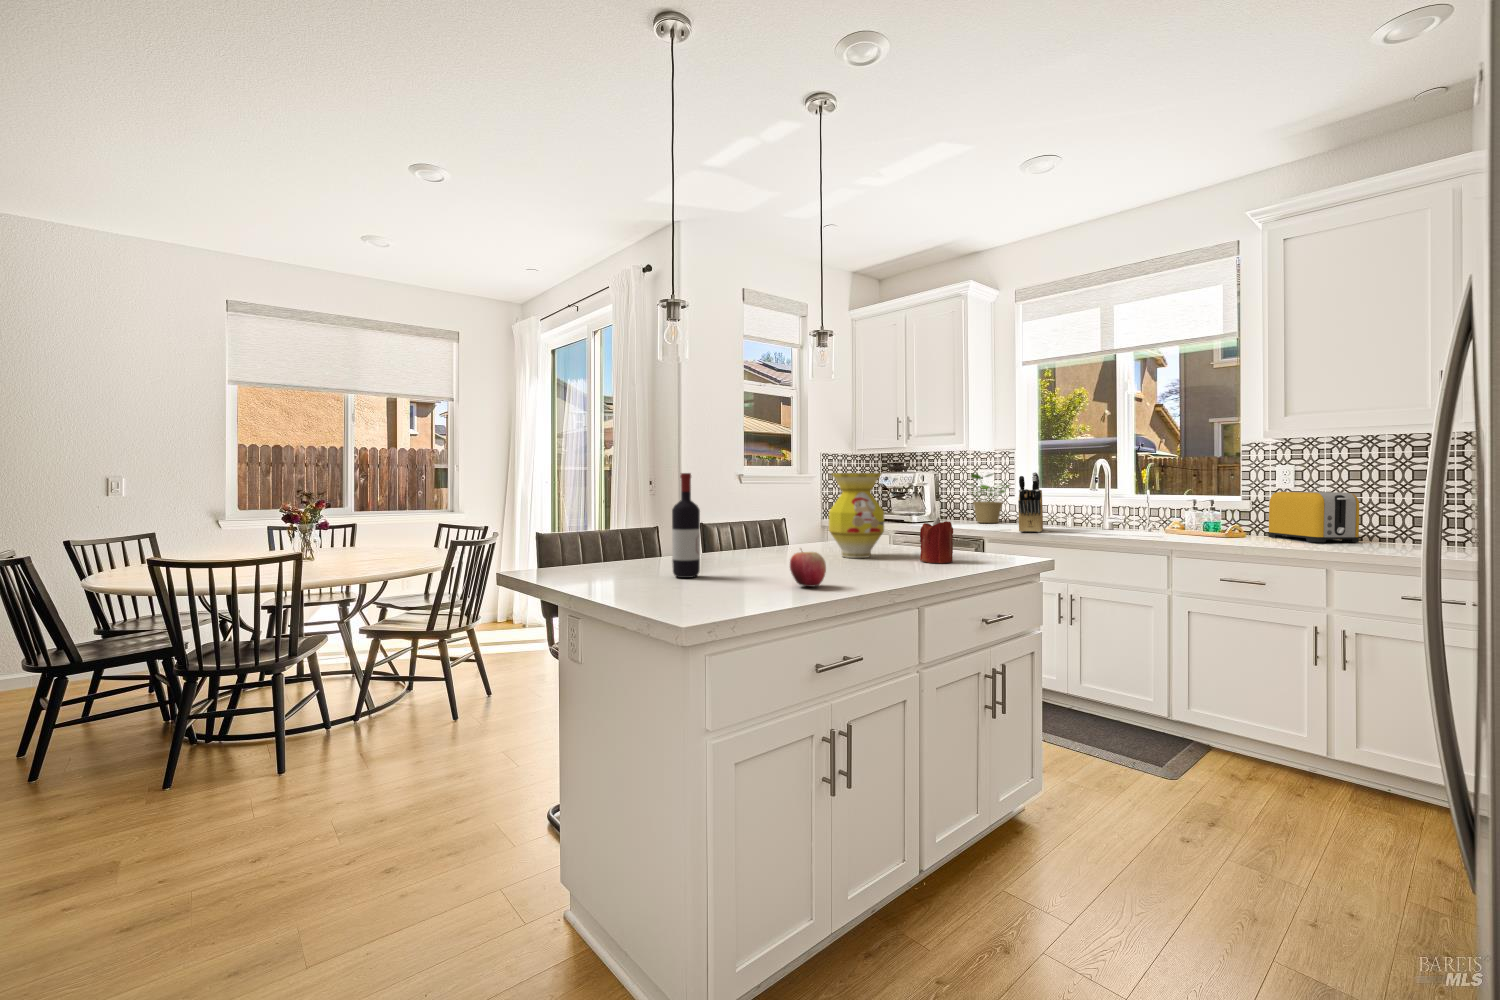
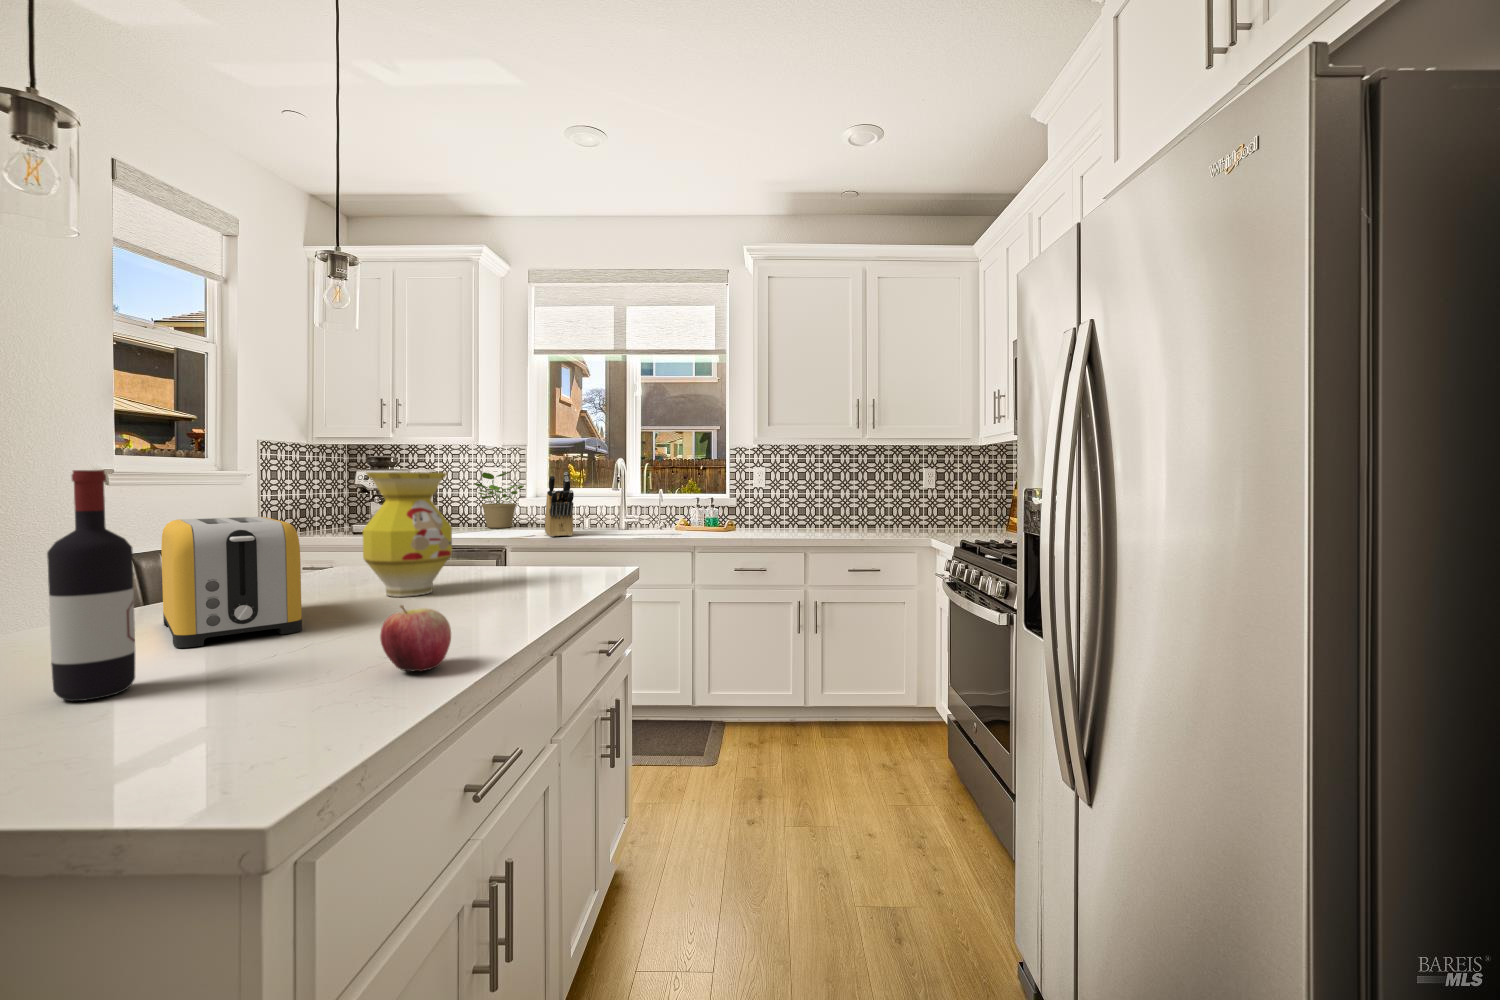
toaster: present [1268,492,1359,542] -> present [161,517,302,648]
candle: present [920,517,953,563] -> none [513,531,556,592]

